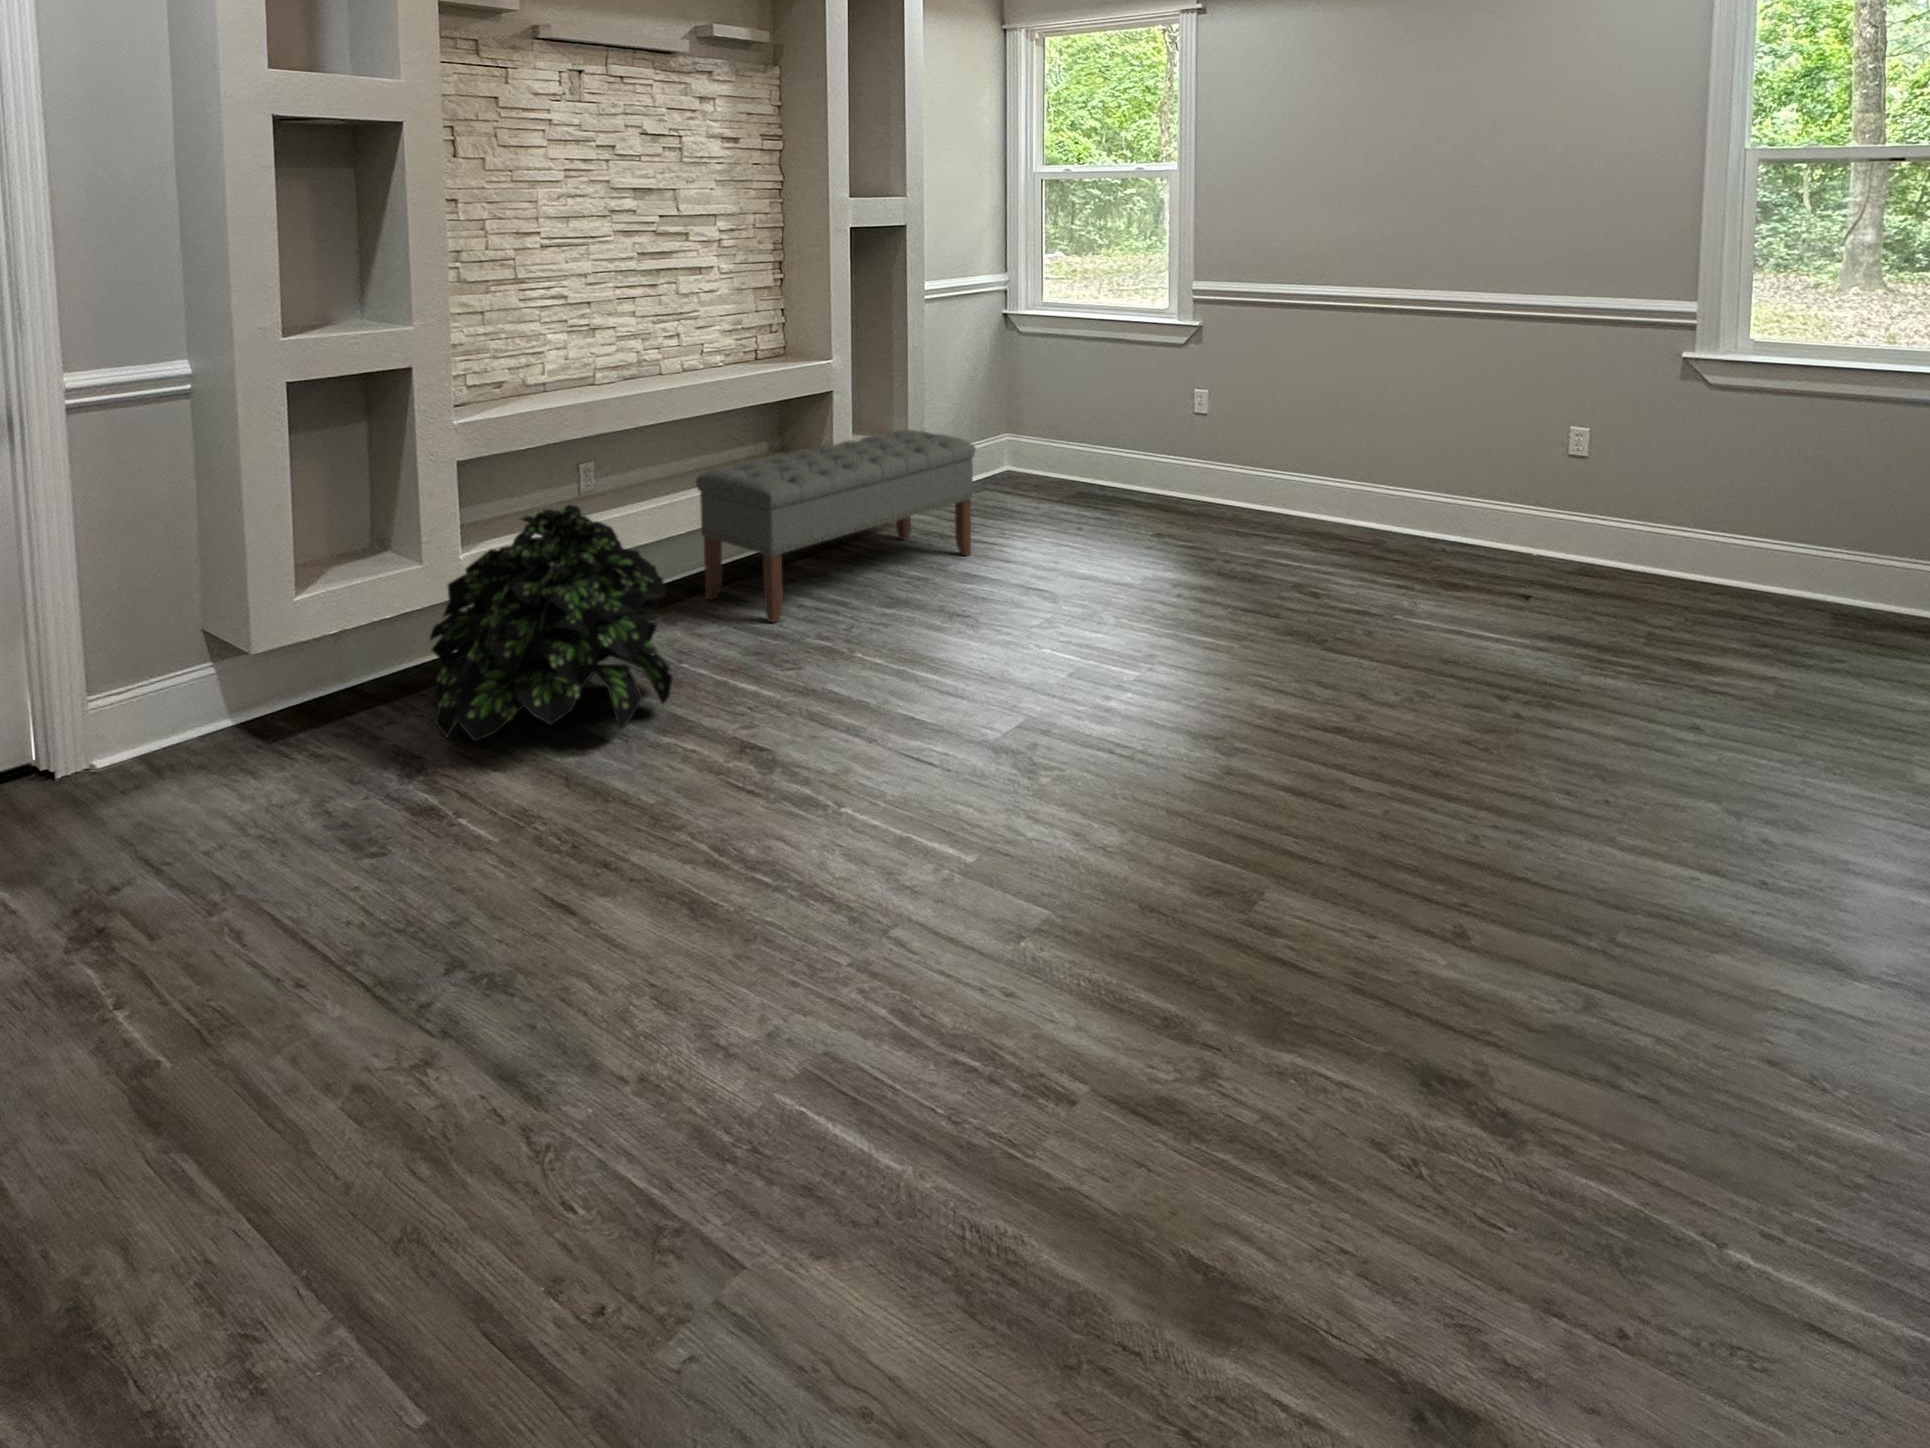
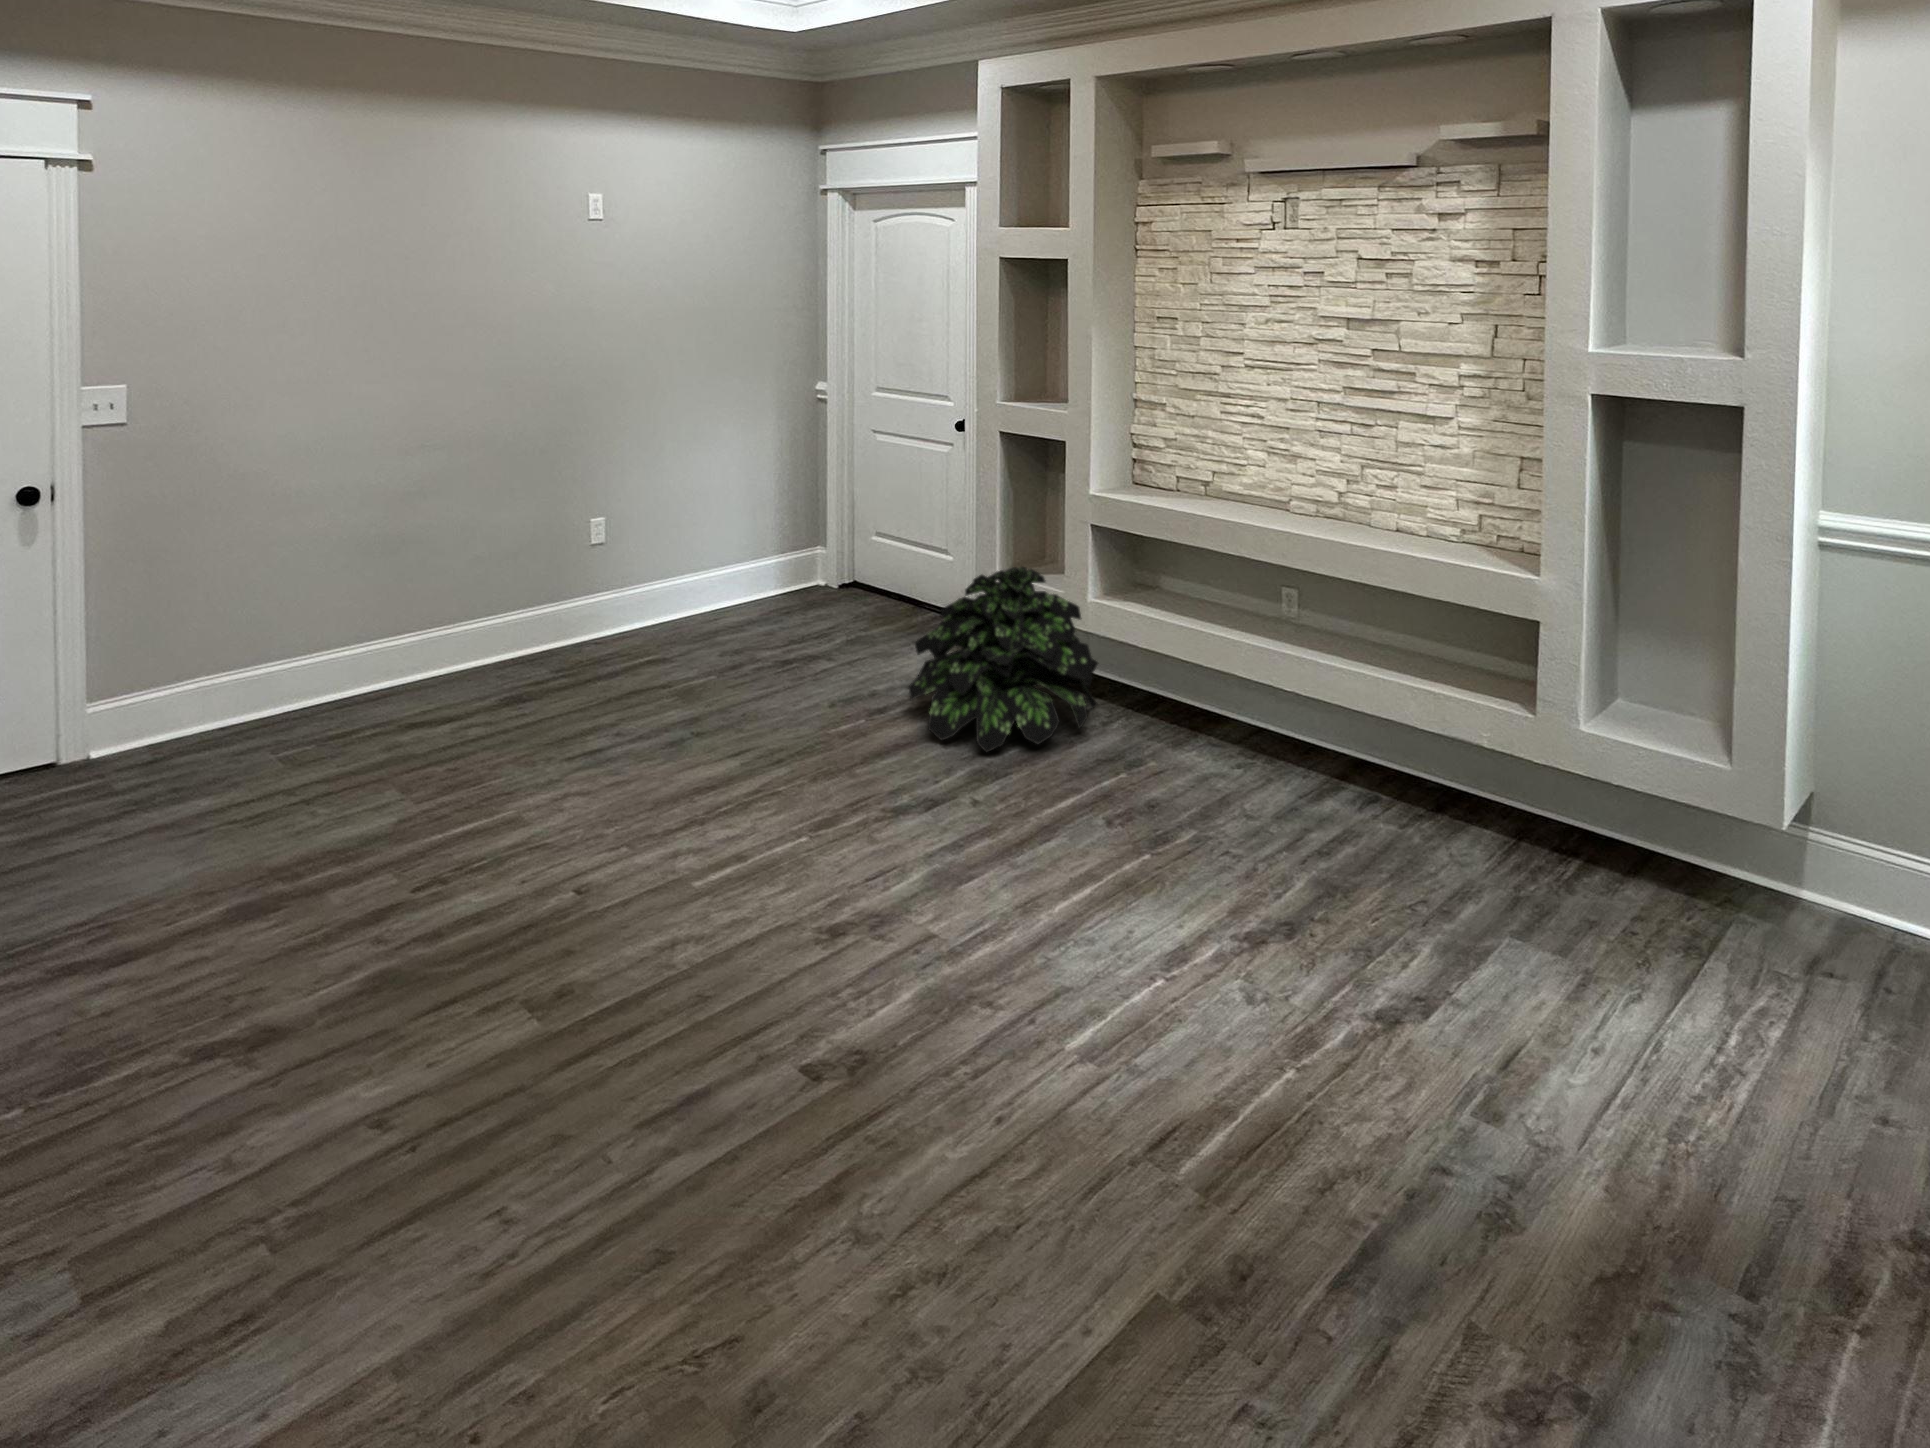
bench: present [696,430,976,622] -> none [1204,629,1626,946]

